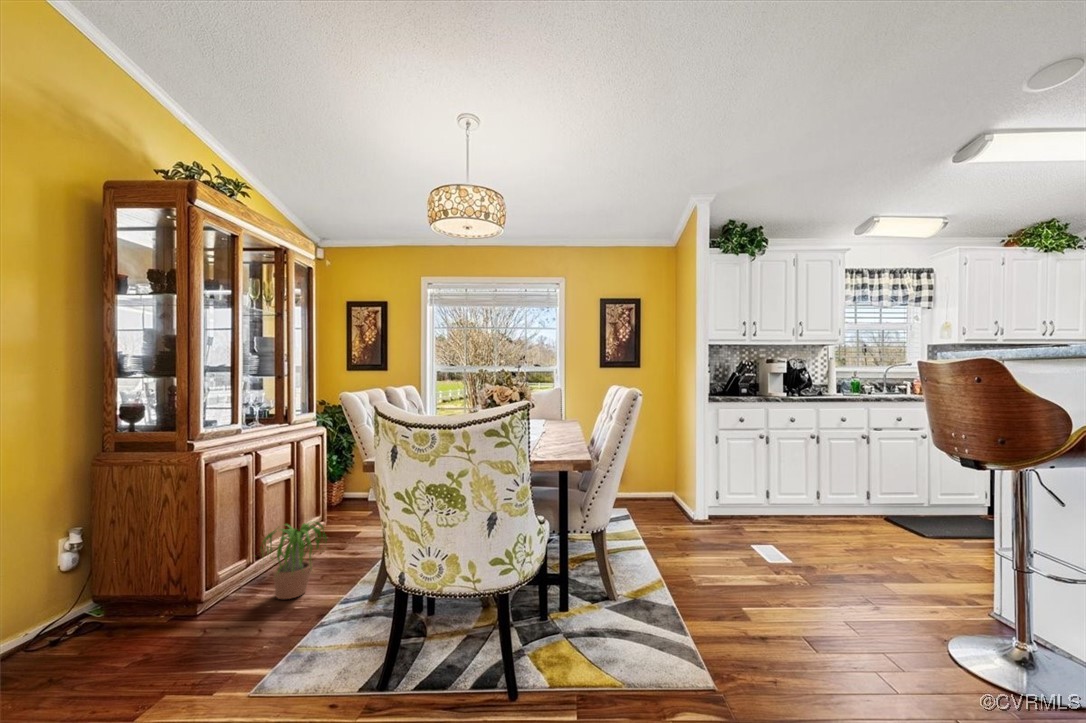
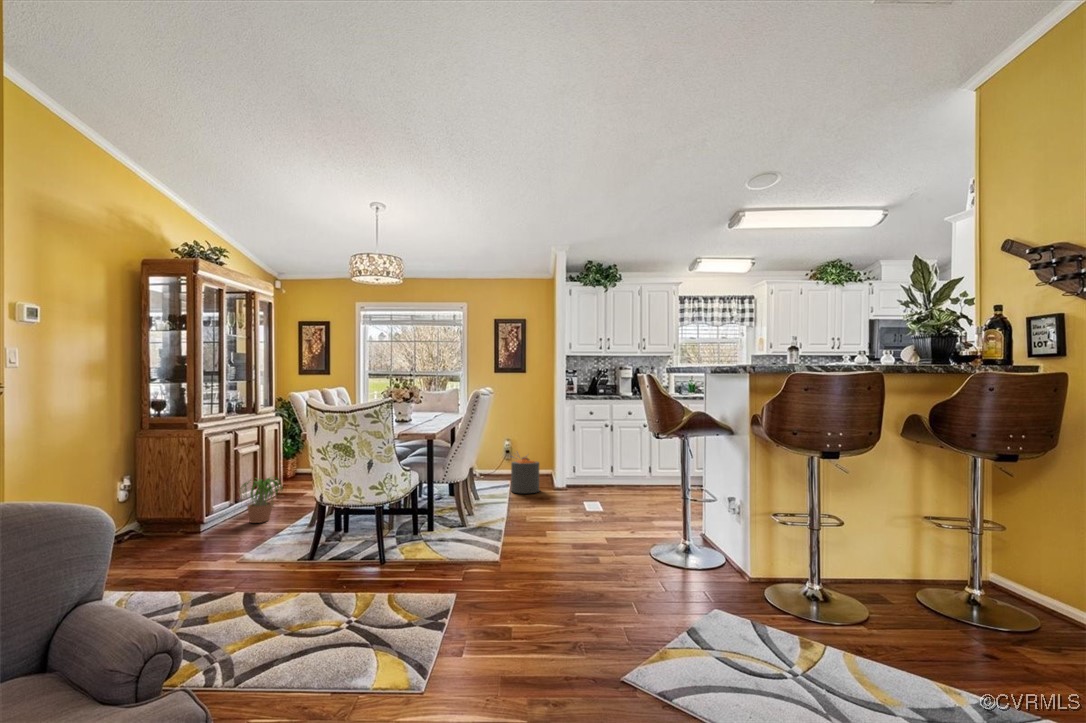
trash can: none [632,471,676,535] -> present [511,456,539,493]

